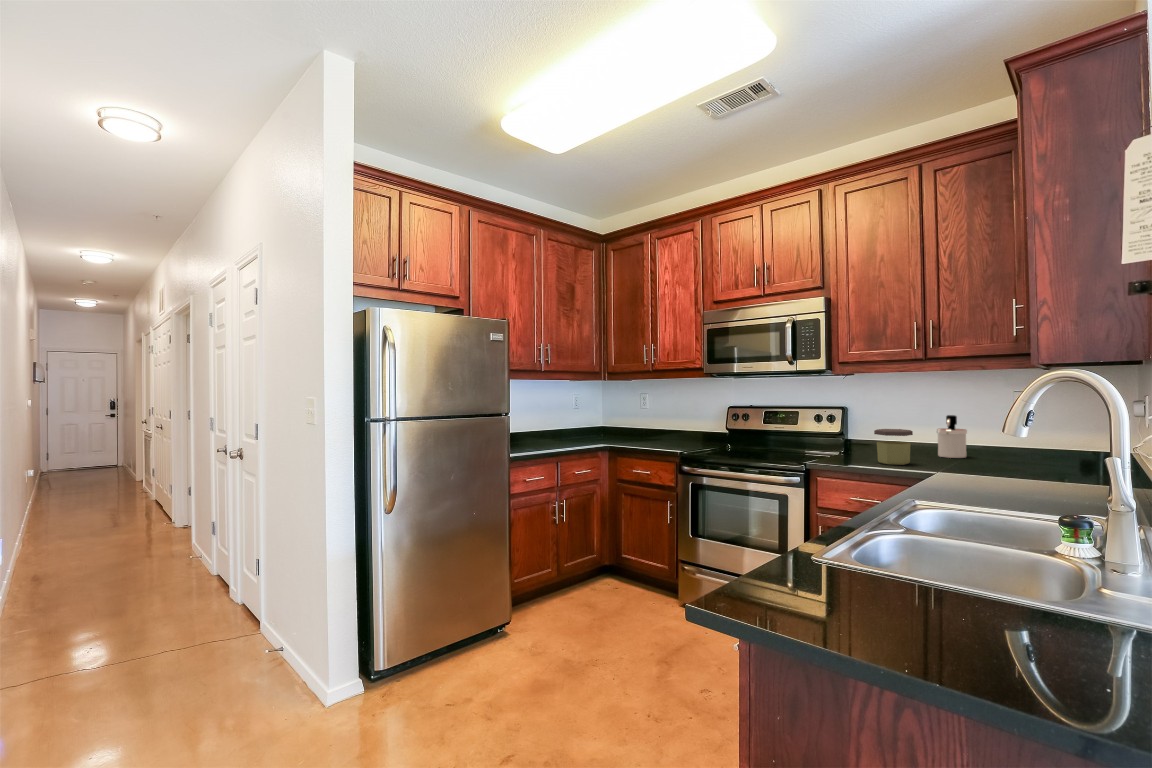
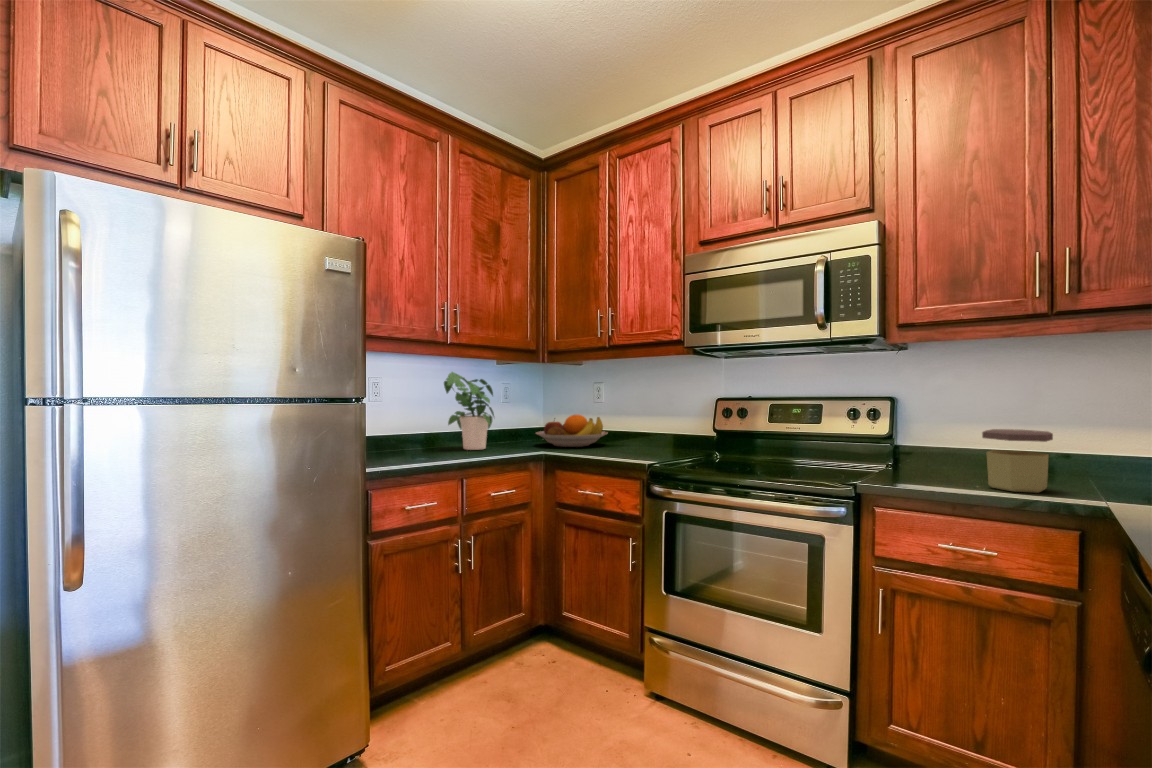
potted plant: none [538,391,574,444] -> present [444,372,494,450]
soap dispenser: present [937,415,967,458] -> none [1060,408,1116,478]
fruit bowl: none [601,419,652,442] -> present [536,415,607,447]

